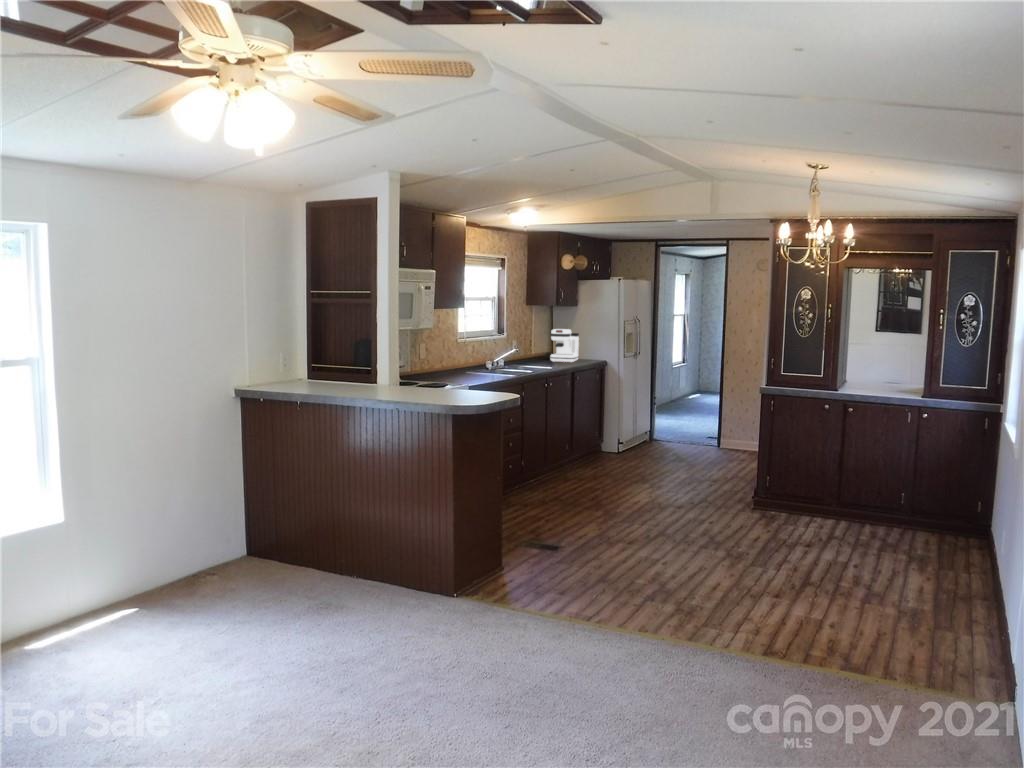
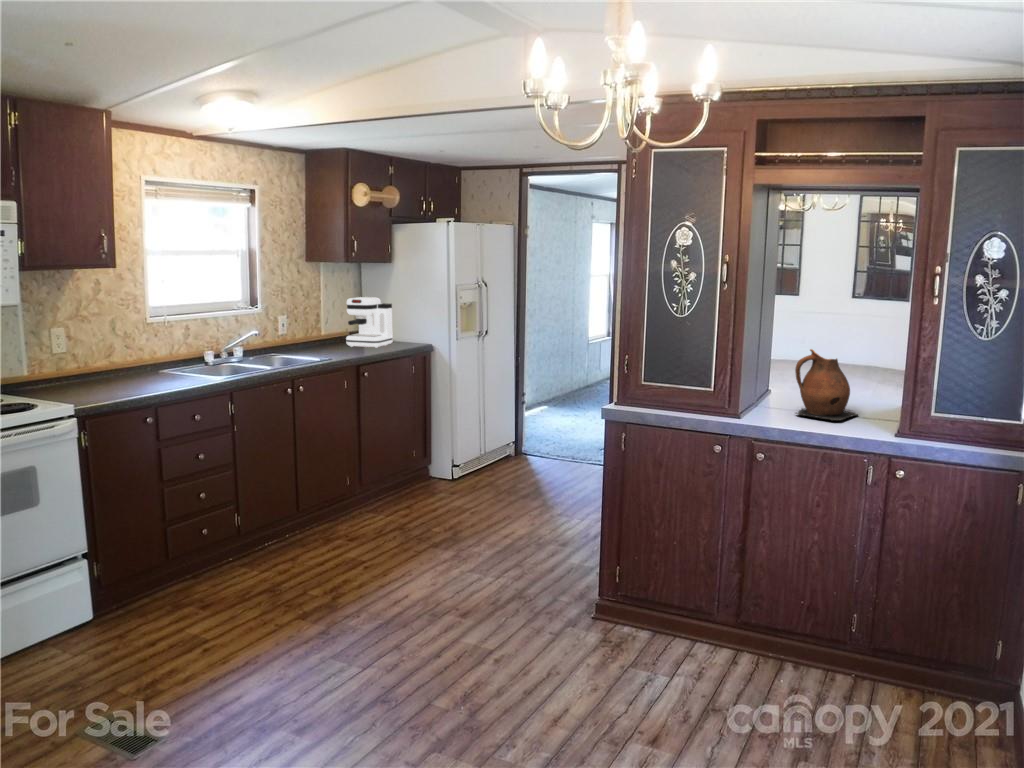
ceramic pitcher: none [866,355,901,393] -> present [795,349,858,421]

